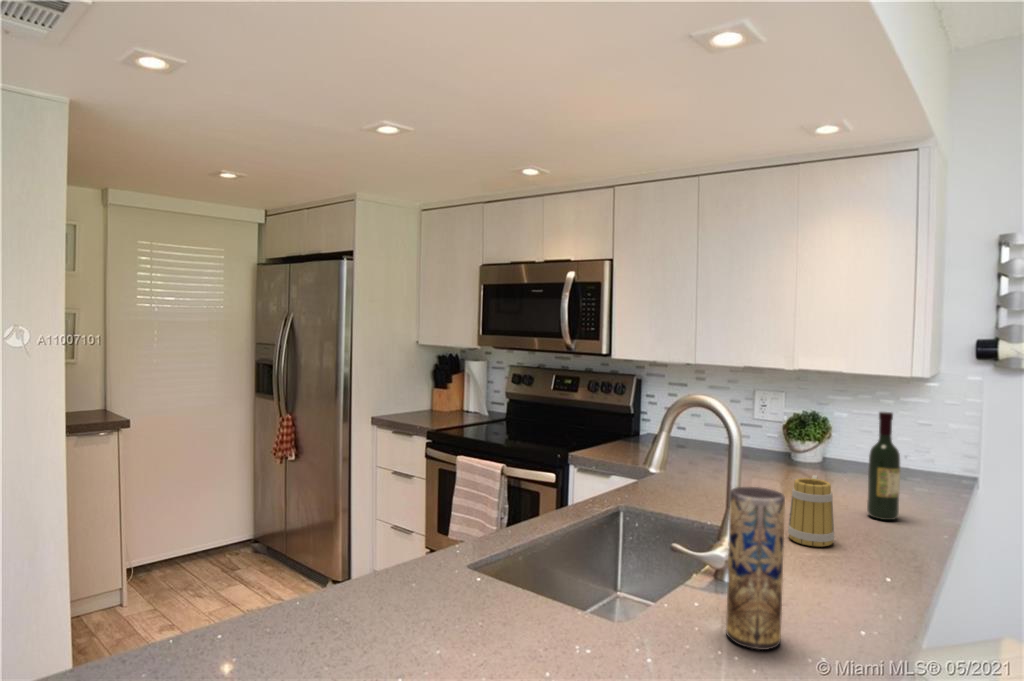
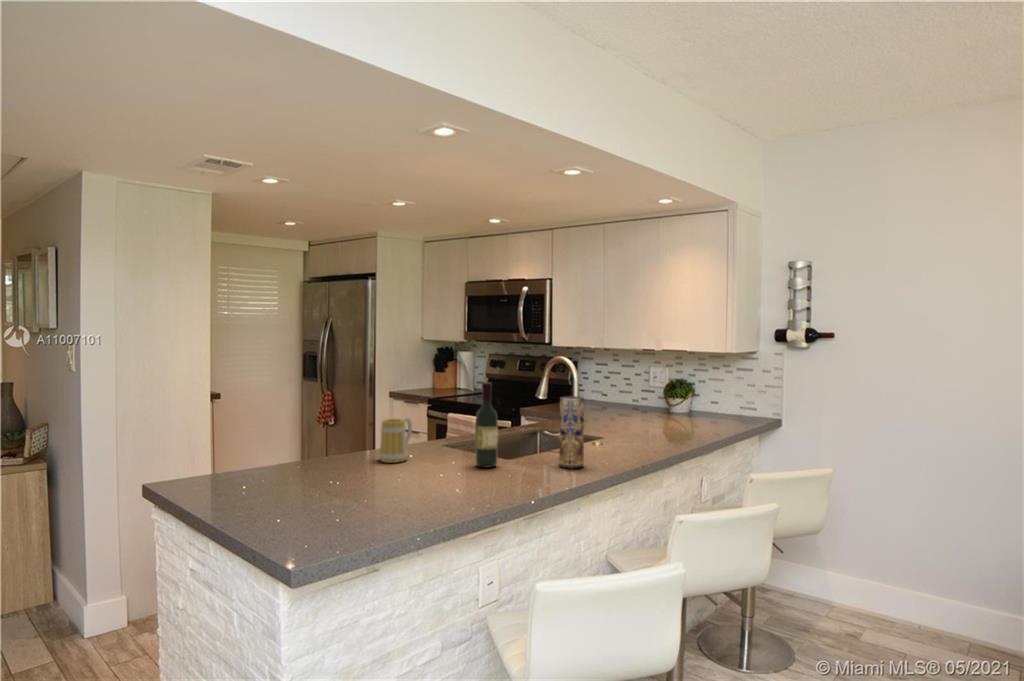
wine bottle: present [867,412,900,520] -> present [476,383,498,467]
mug: present [788,475,834,547] -> present [379,417,412,463]

